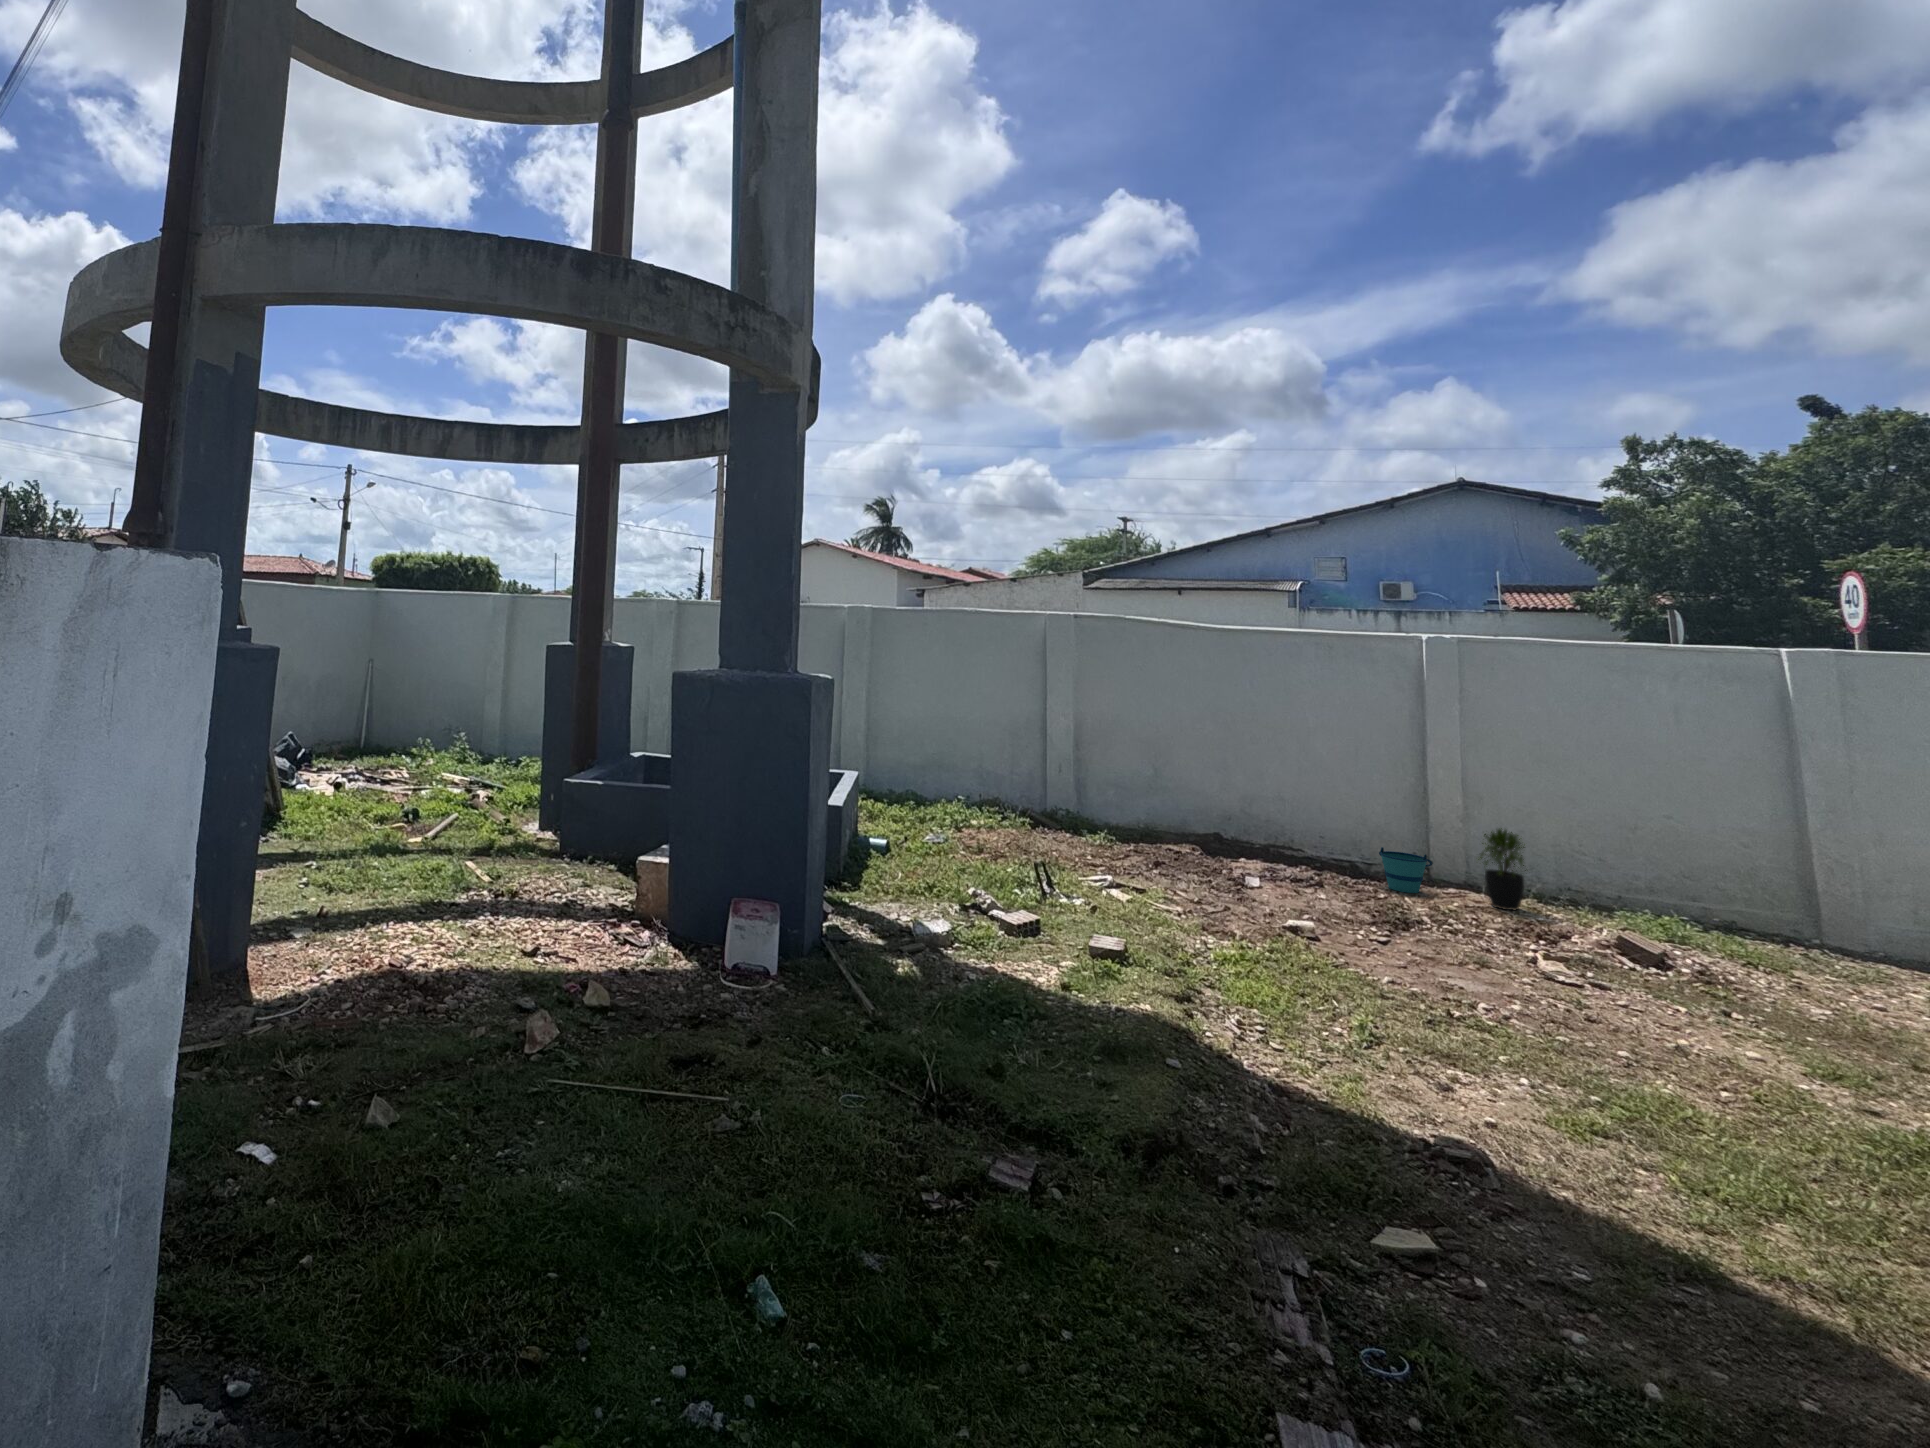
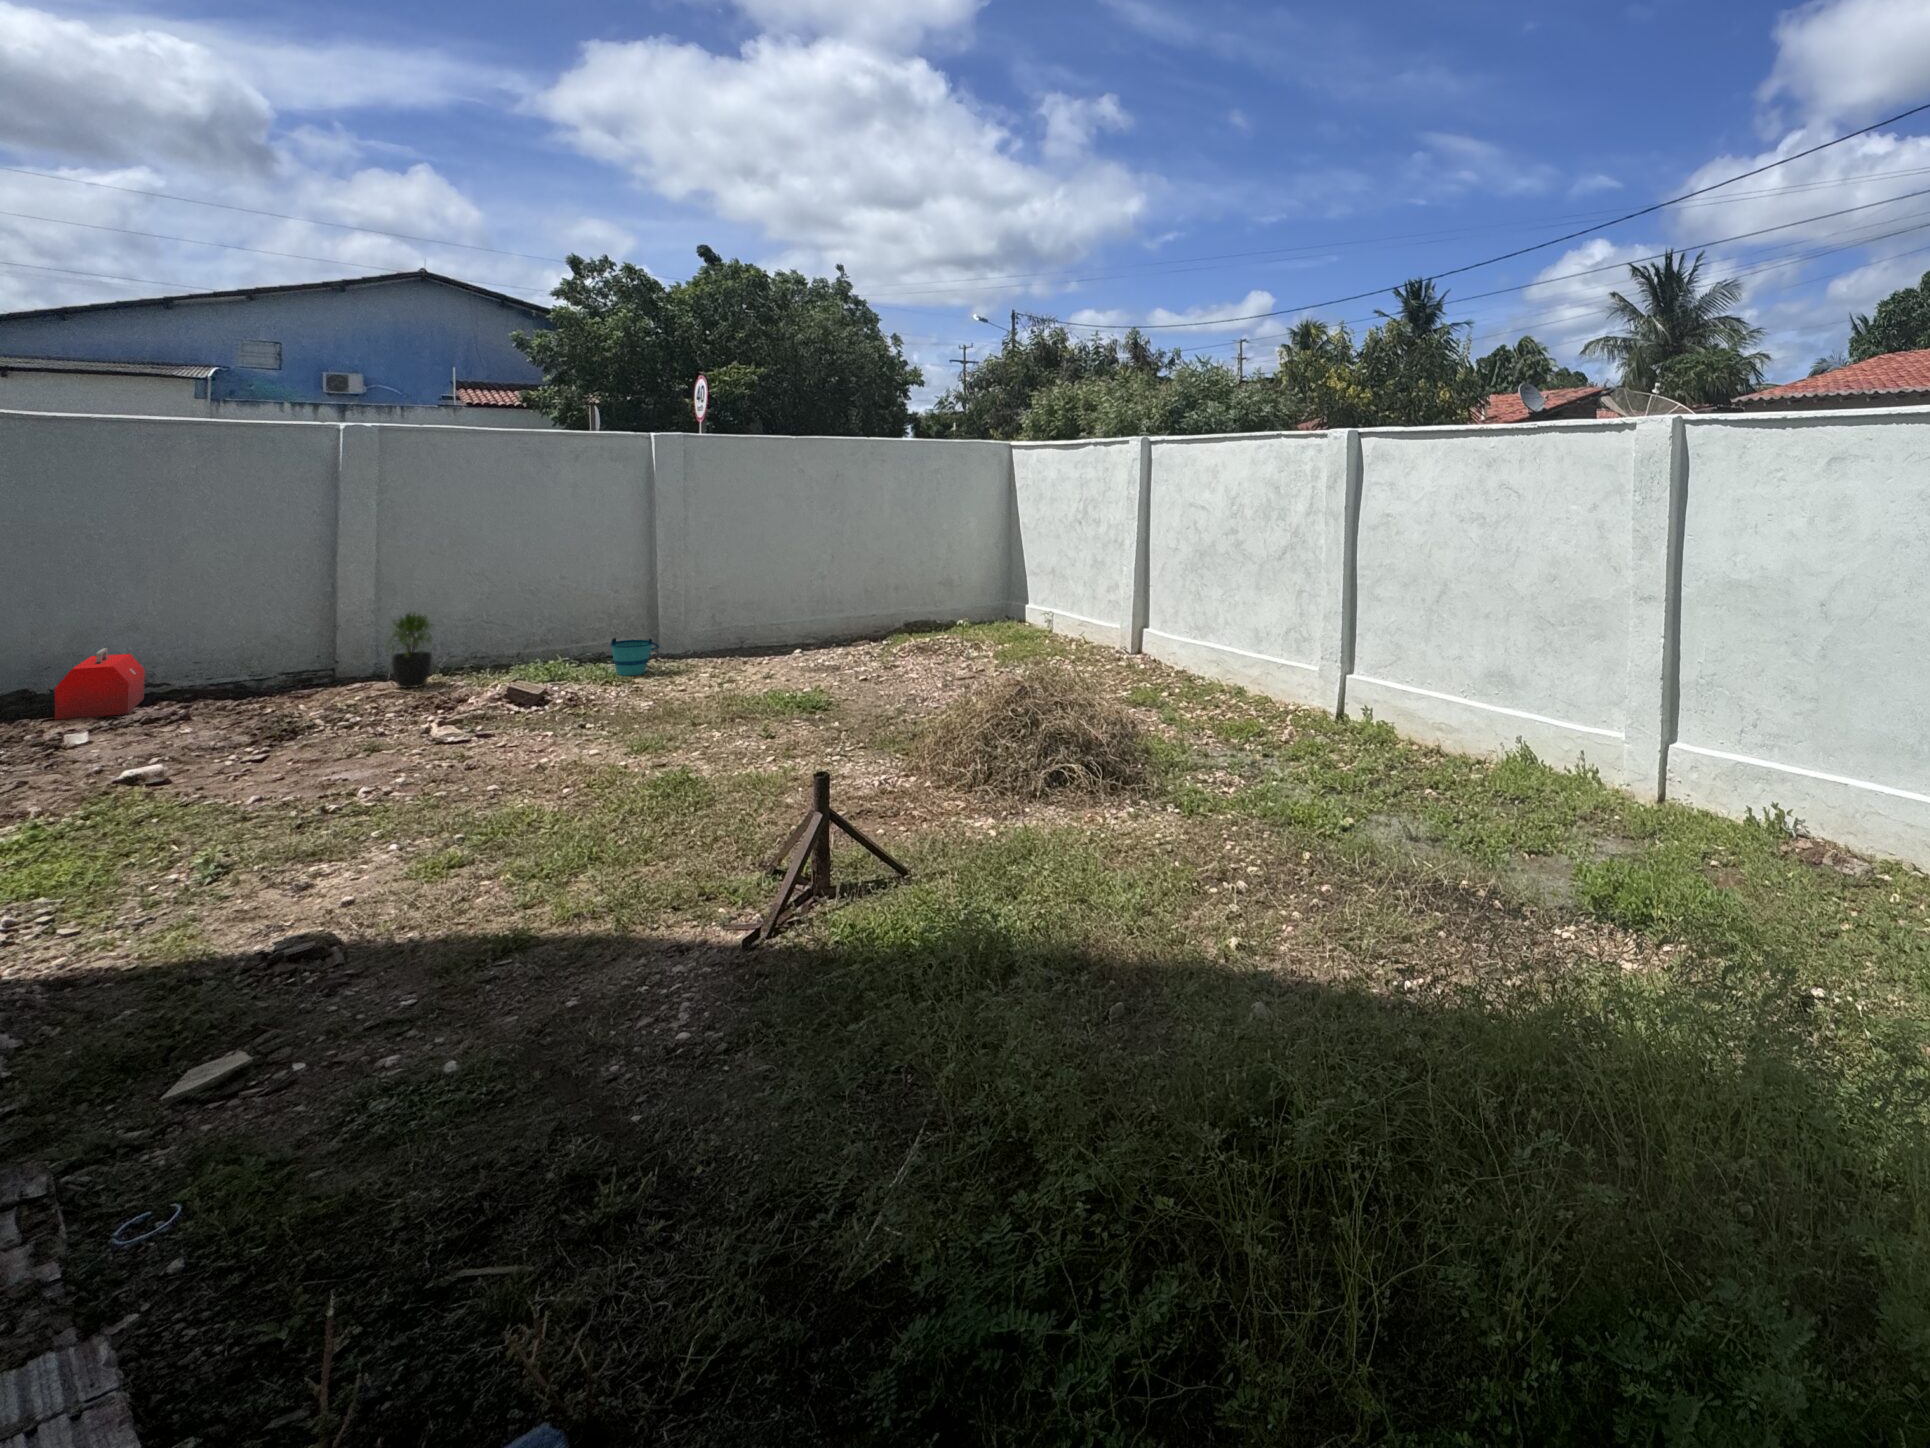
toolbox: none [1232,815,1285,875] -> present [55,648,145,720]
bucket: present [1379,847,1432,893] -> present [610,638,659,676]

